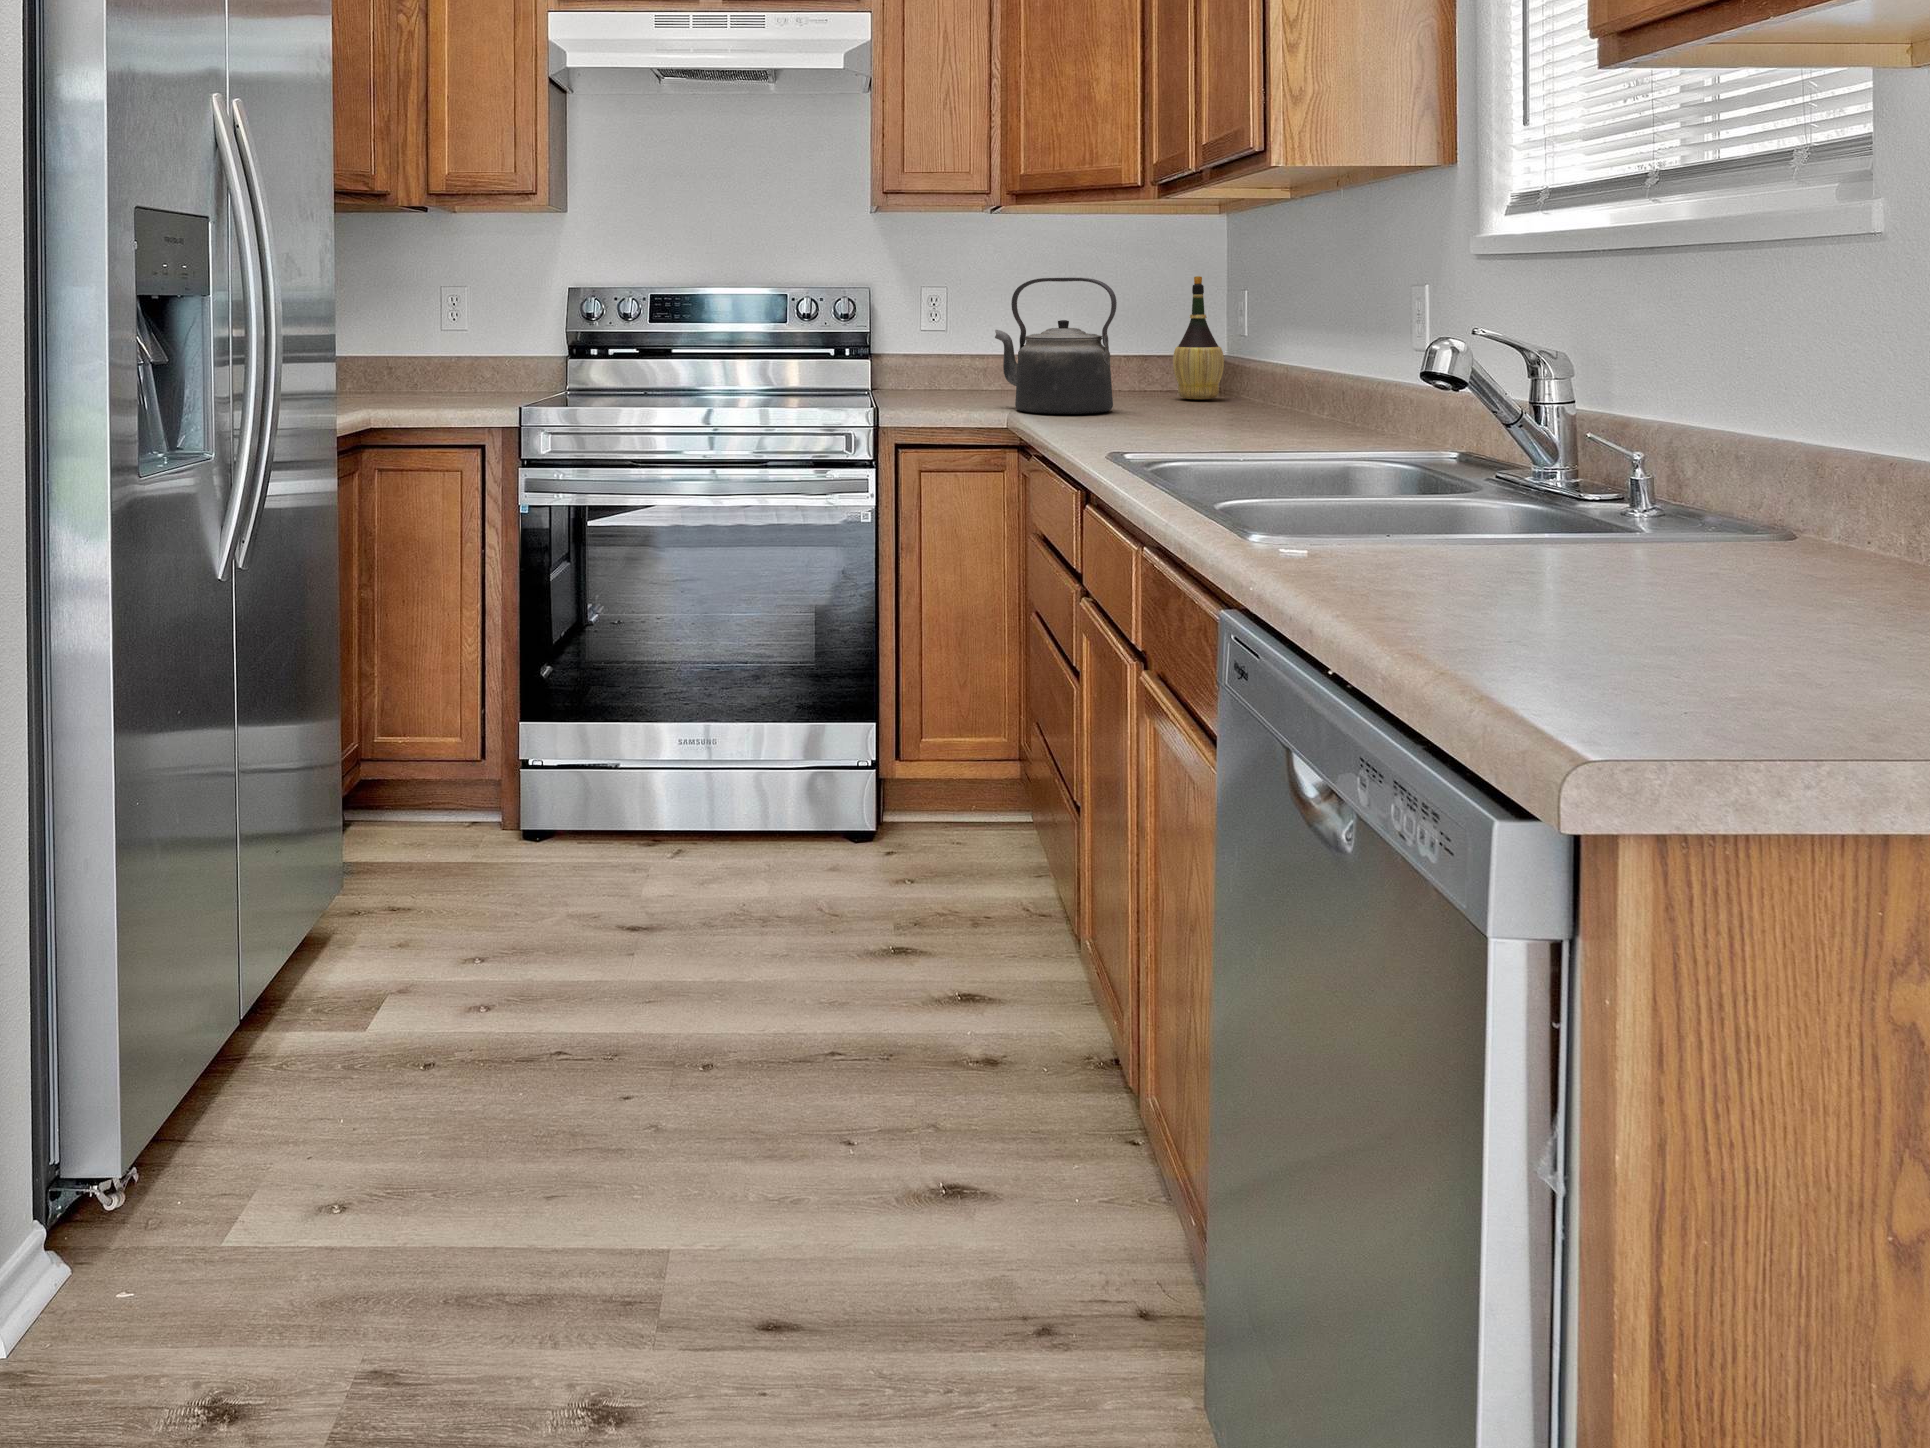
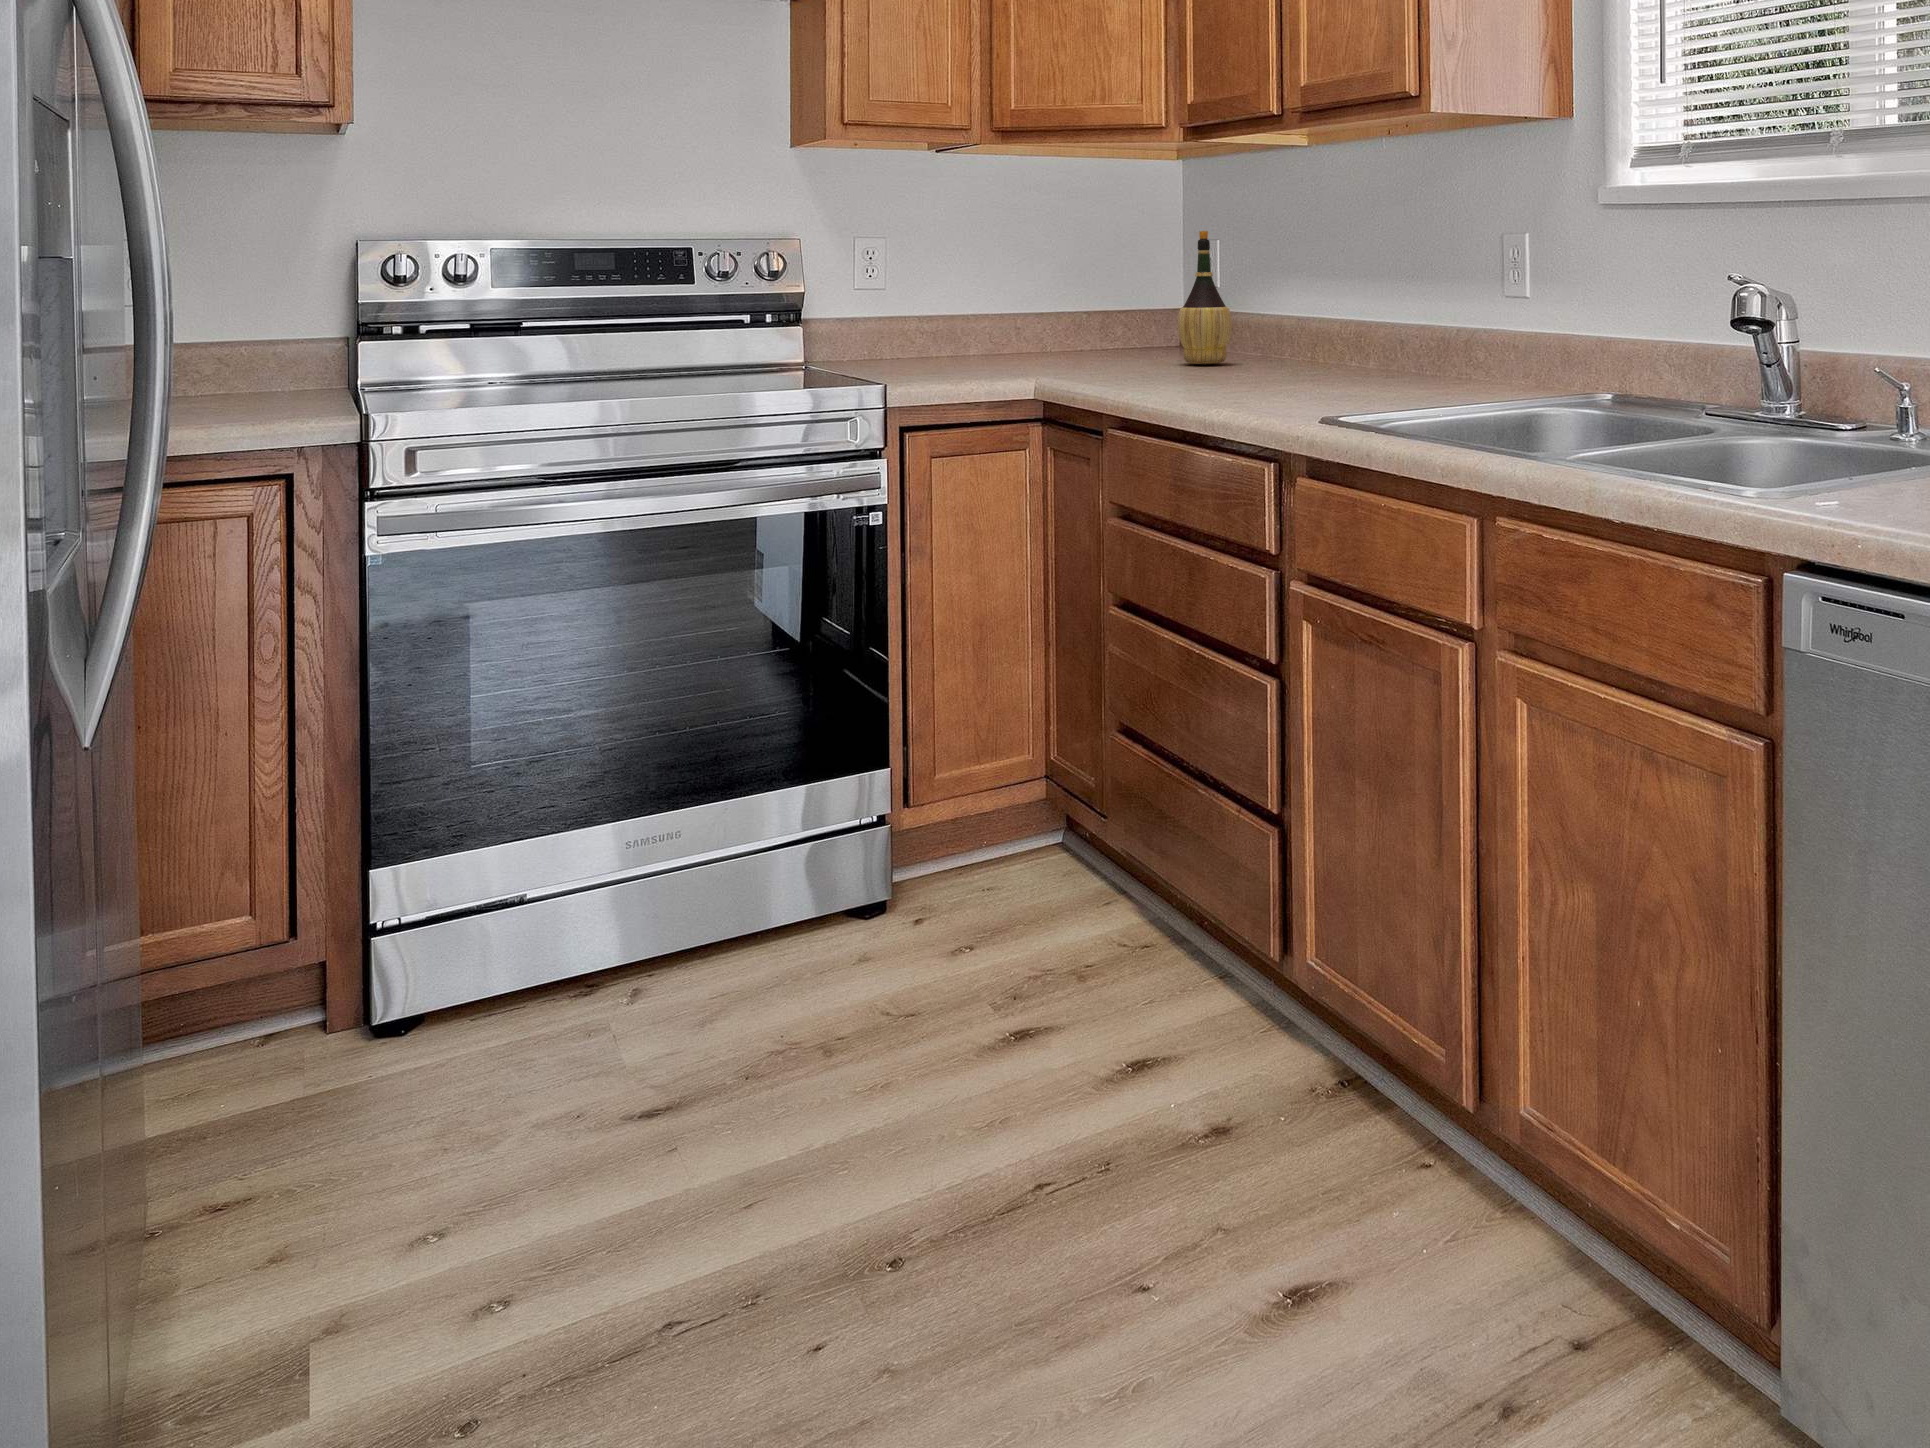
kettle: present [995,278,1117,414] -> none [1014,228,1160,383]

